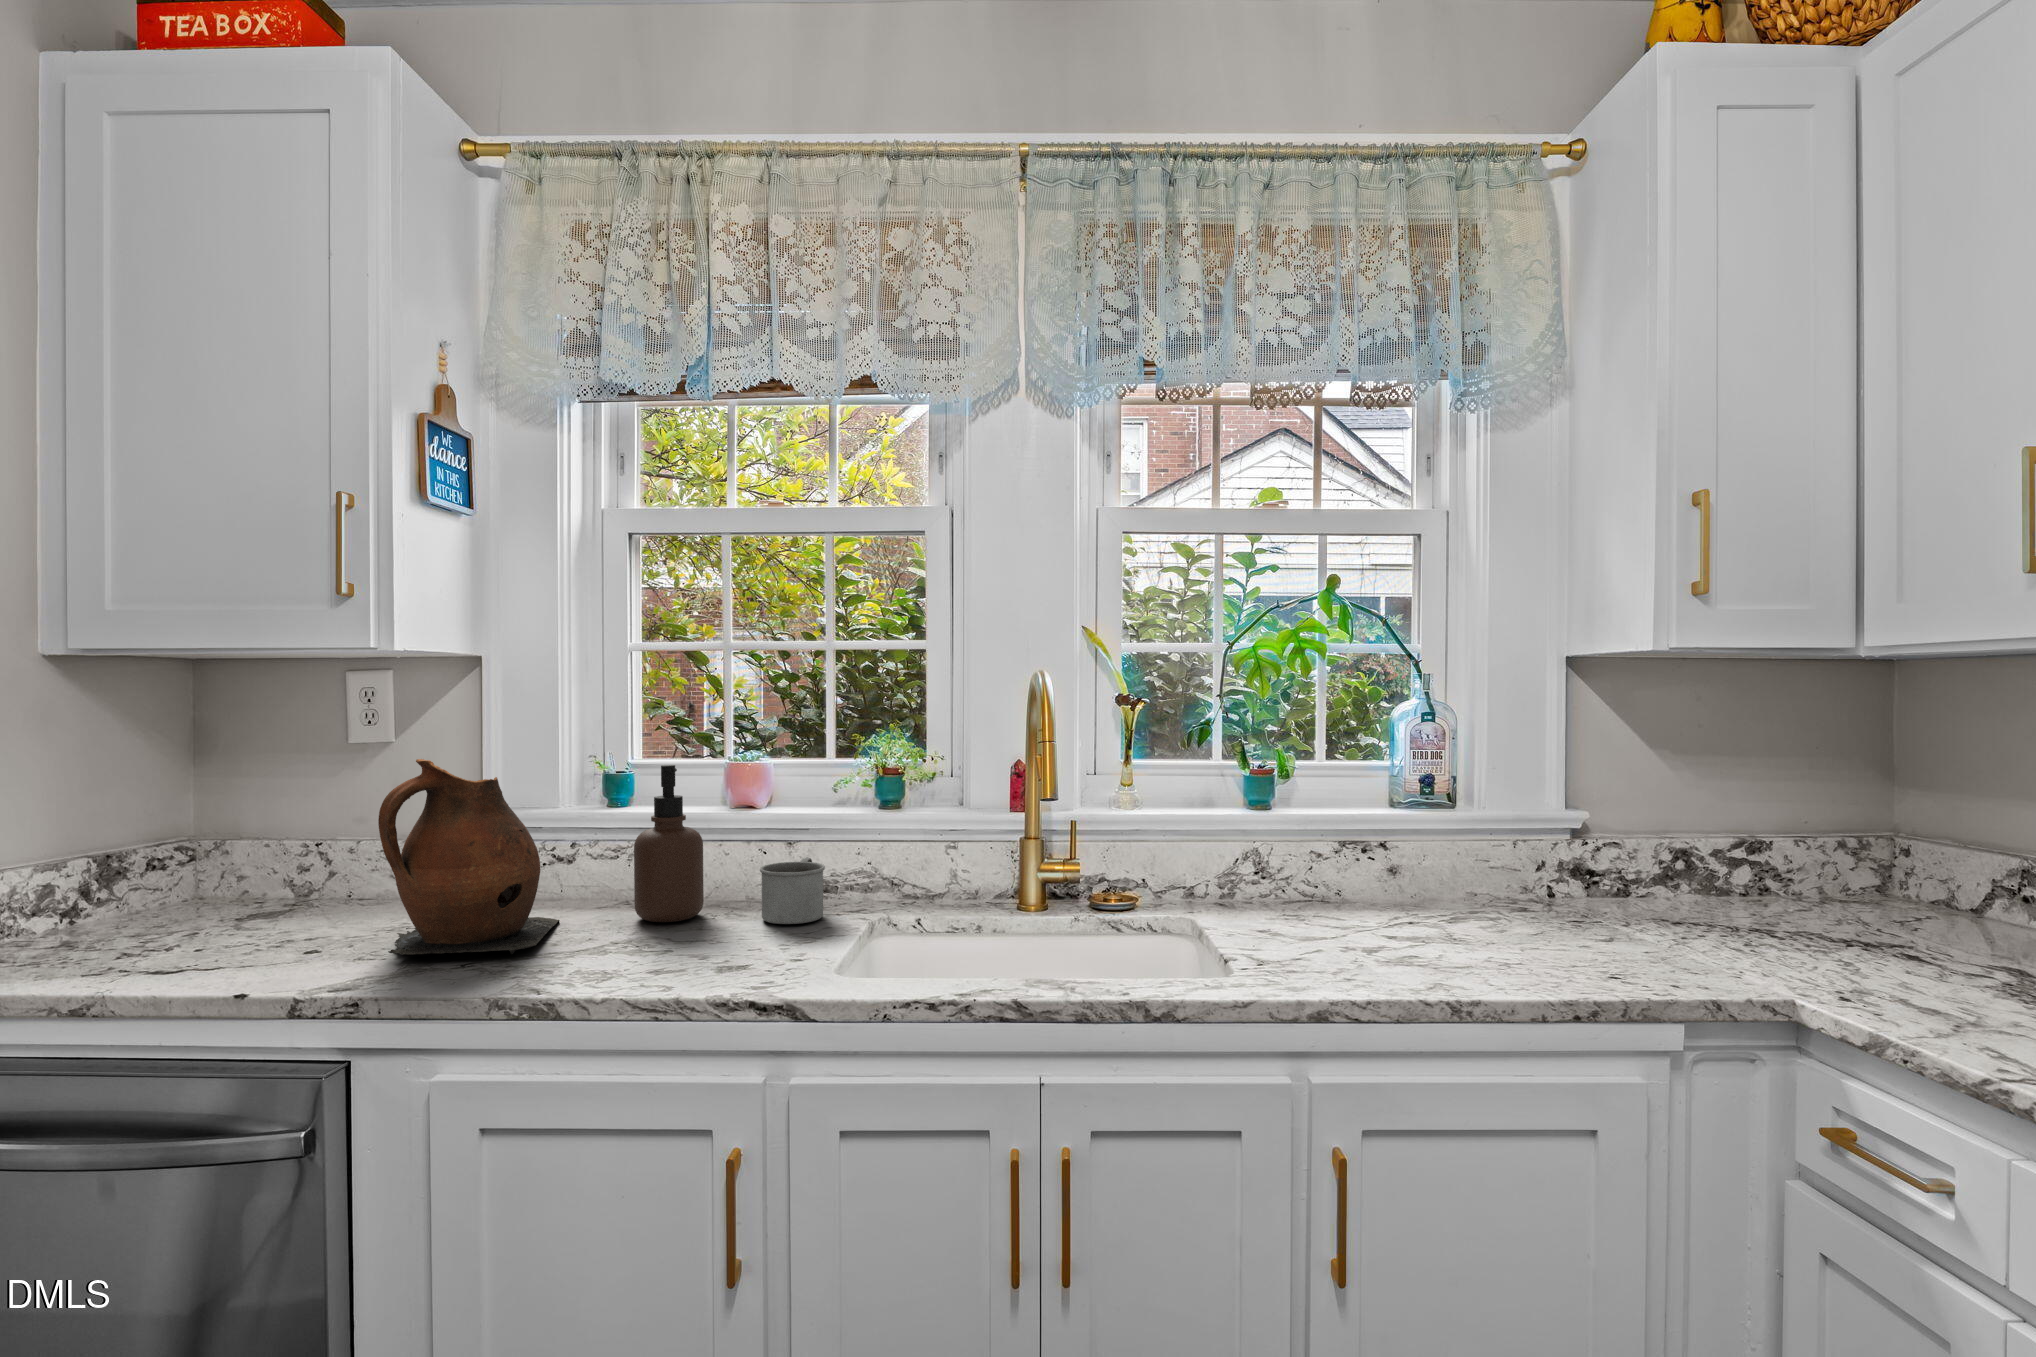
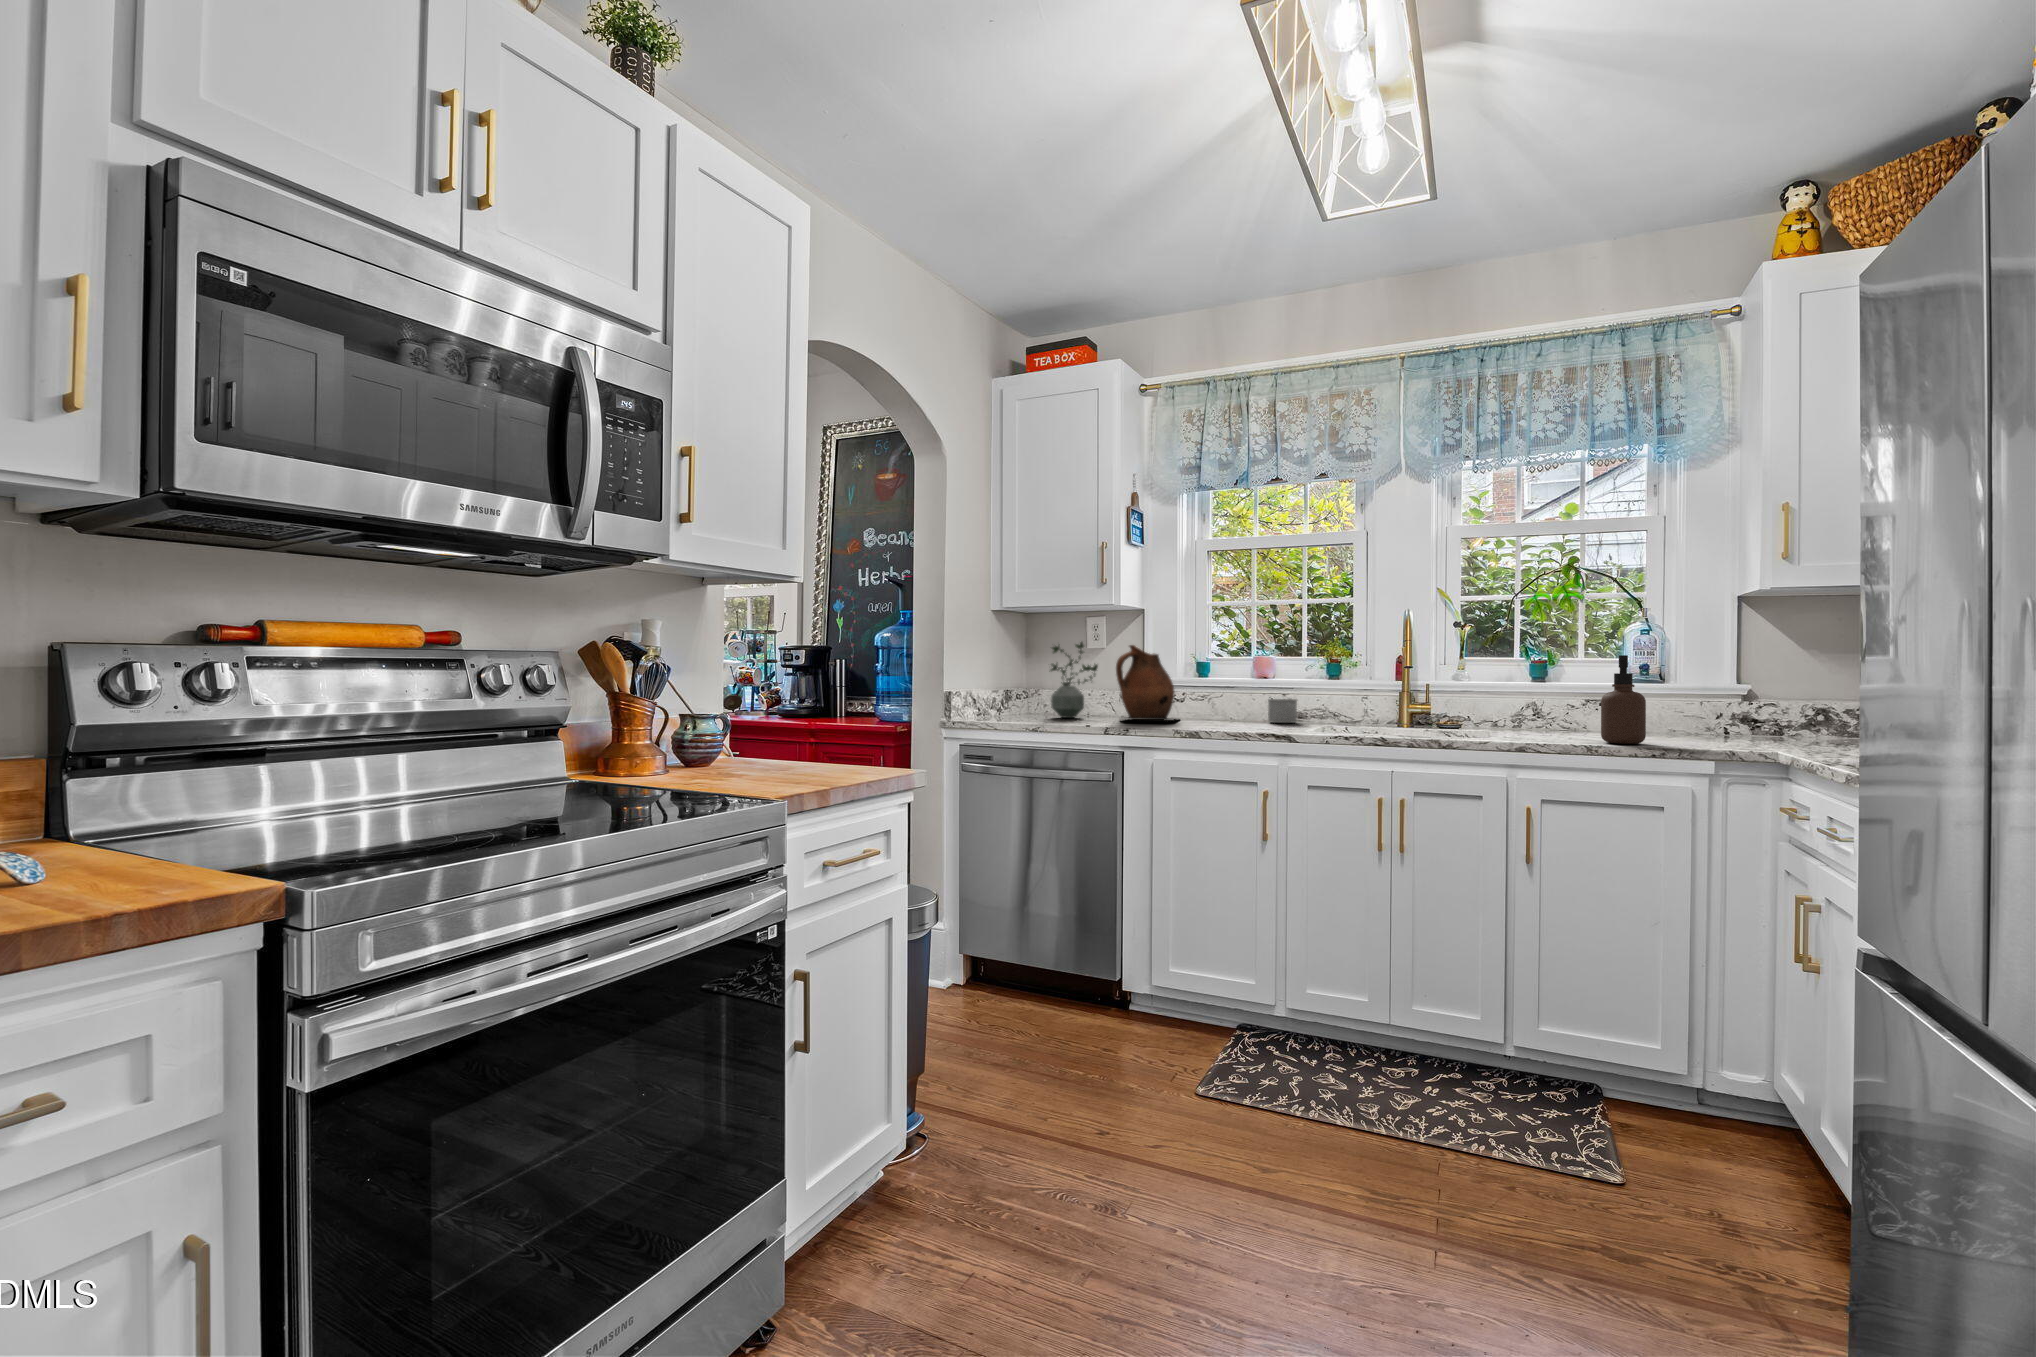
potted plant: none [197,740,349,941] -> present [1051,642,1098,718]
soap dispenser: present [634,765,704,922] -> present [1601,655,1646,744]

